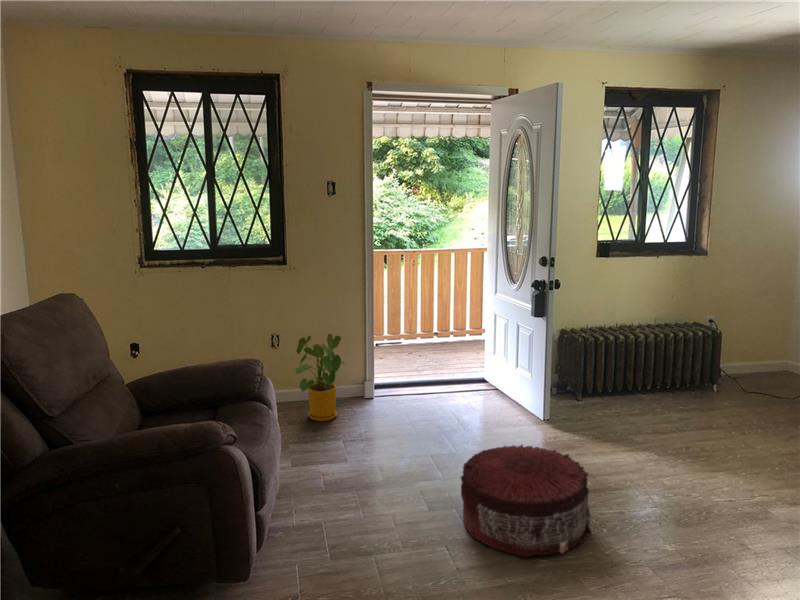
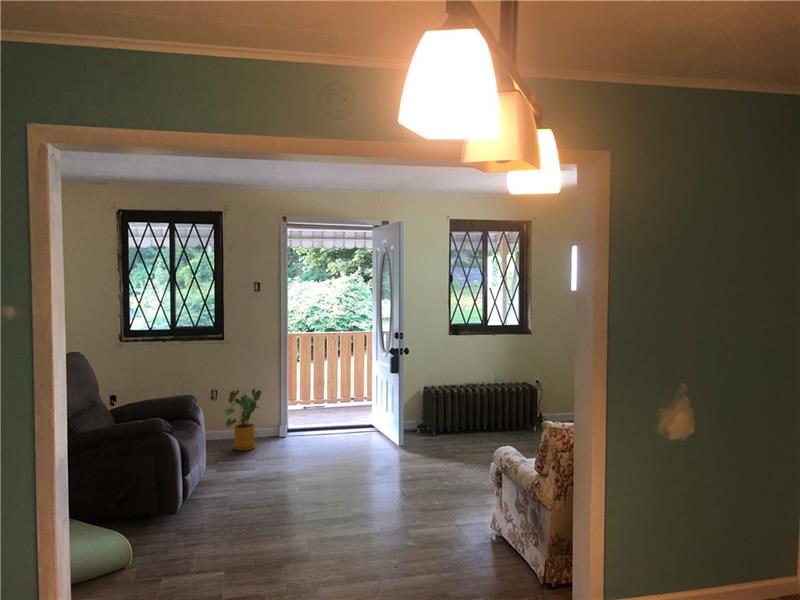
pouf: present [461,445,591,557] -> none [310,450,394,517]

